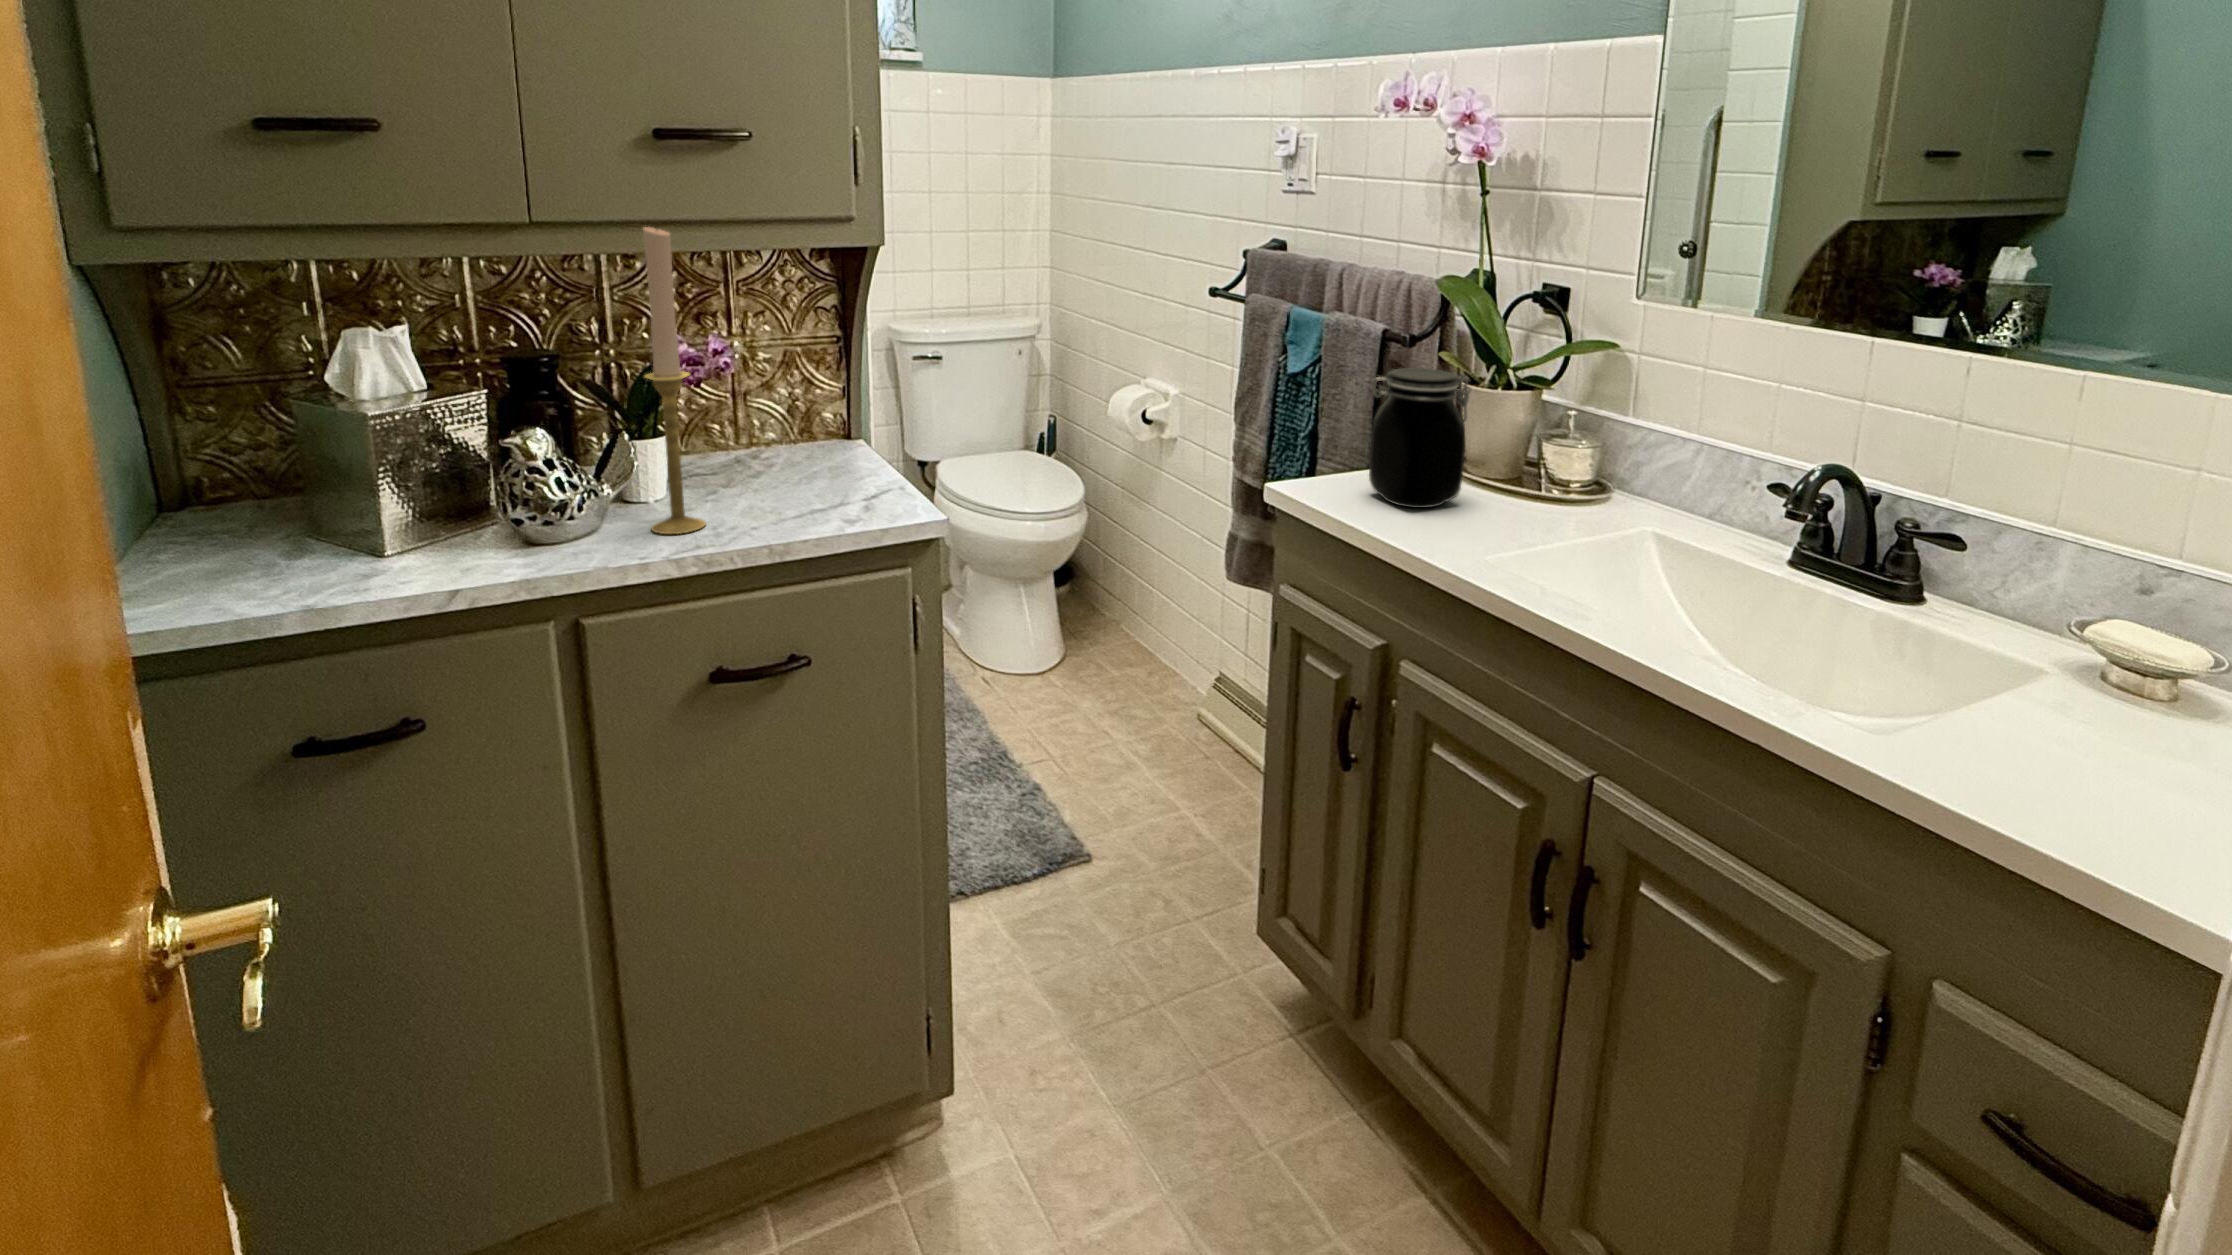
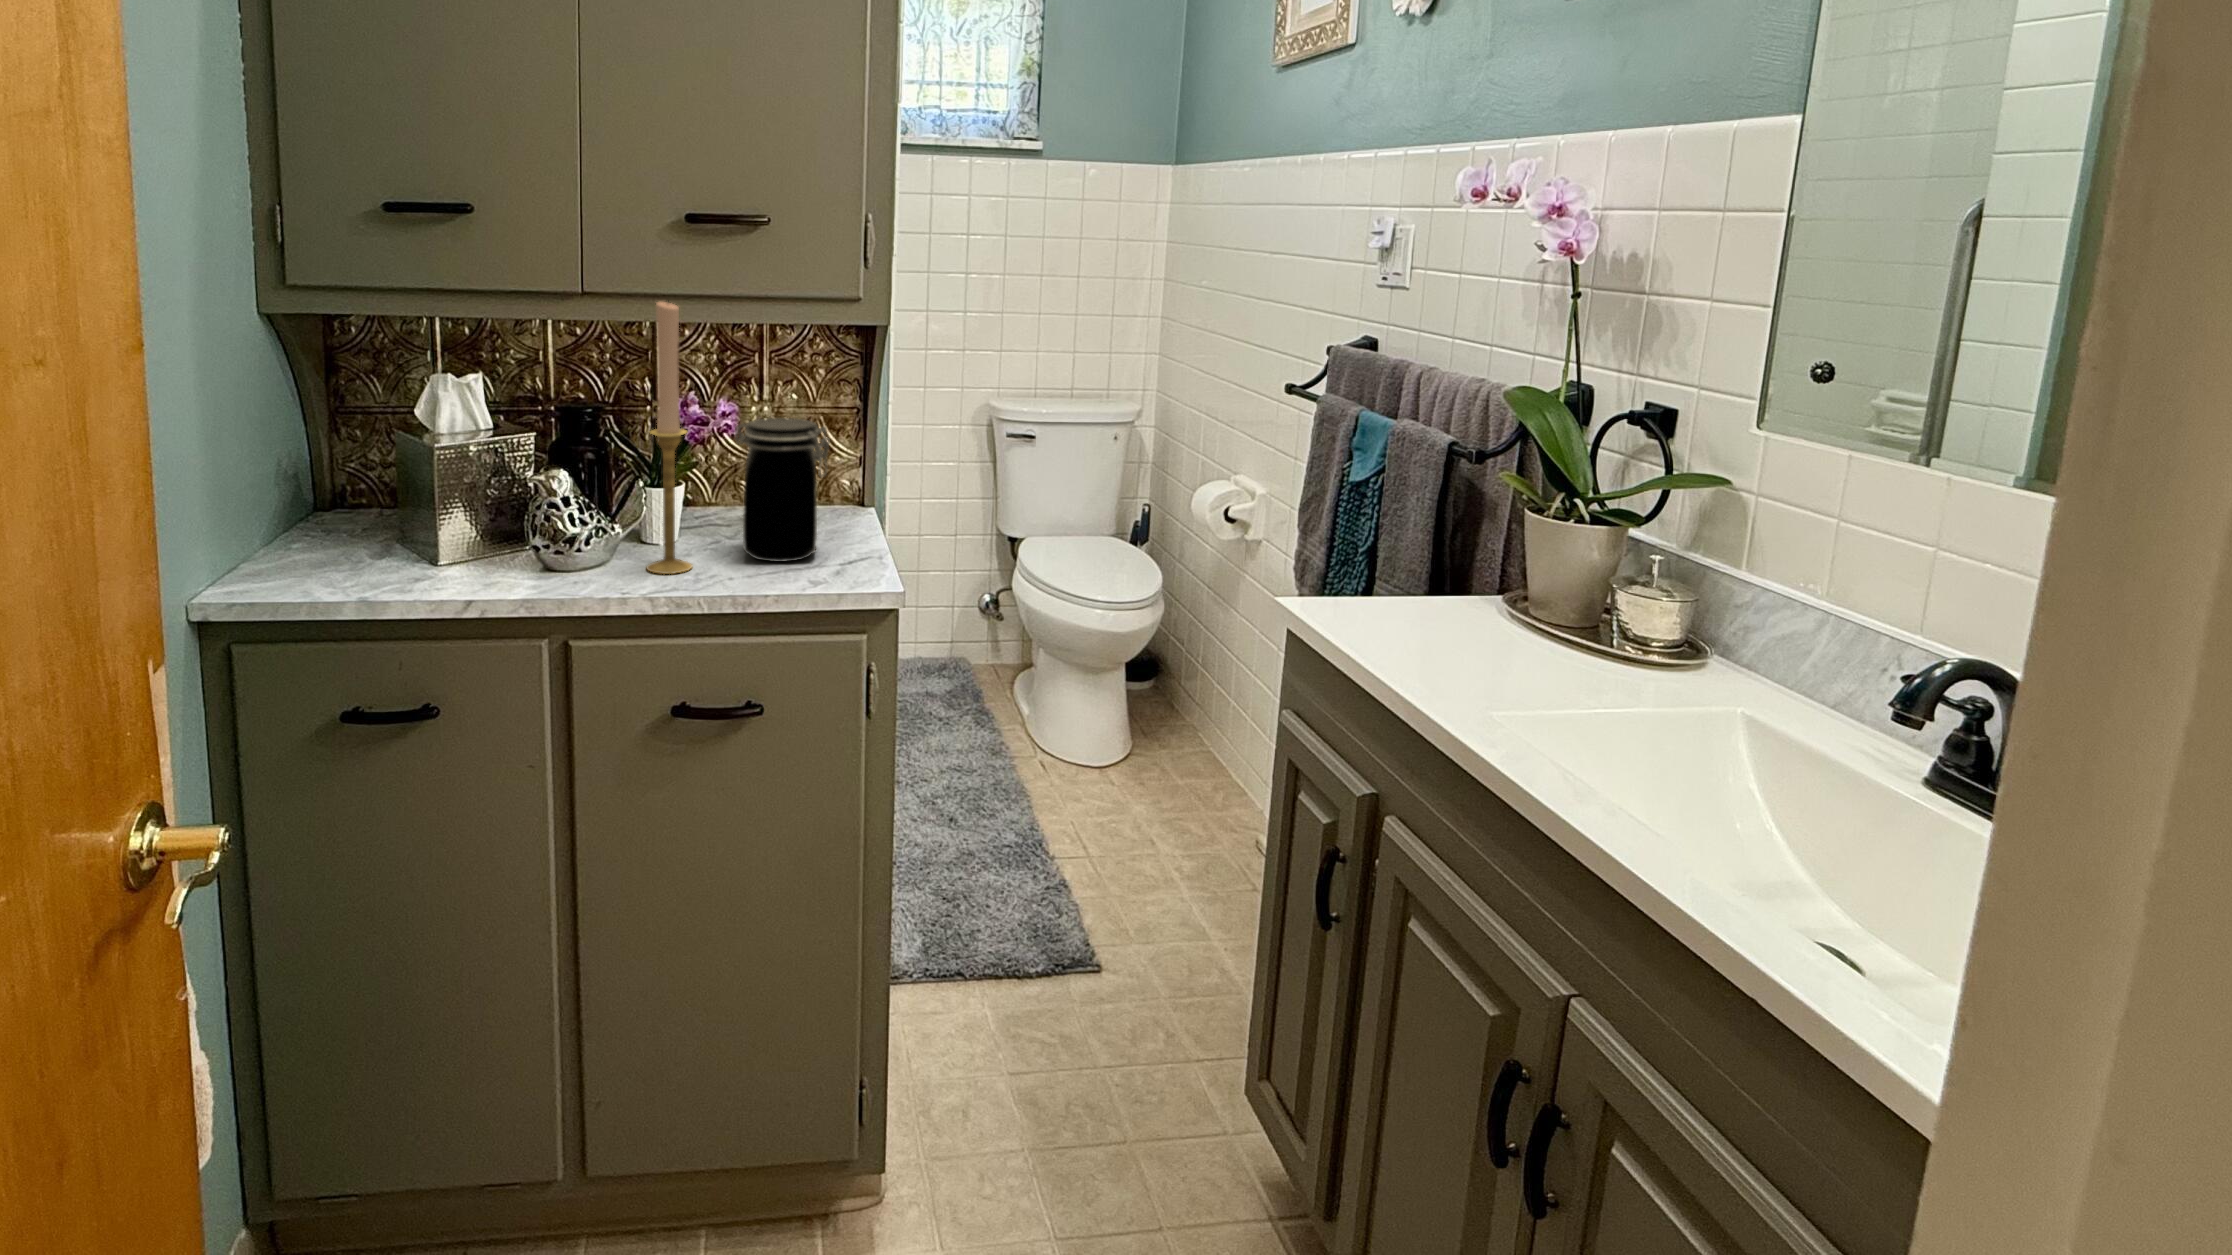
jar: present [1369,368,1471,508] -> present [735,418,830,562]

